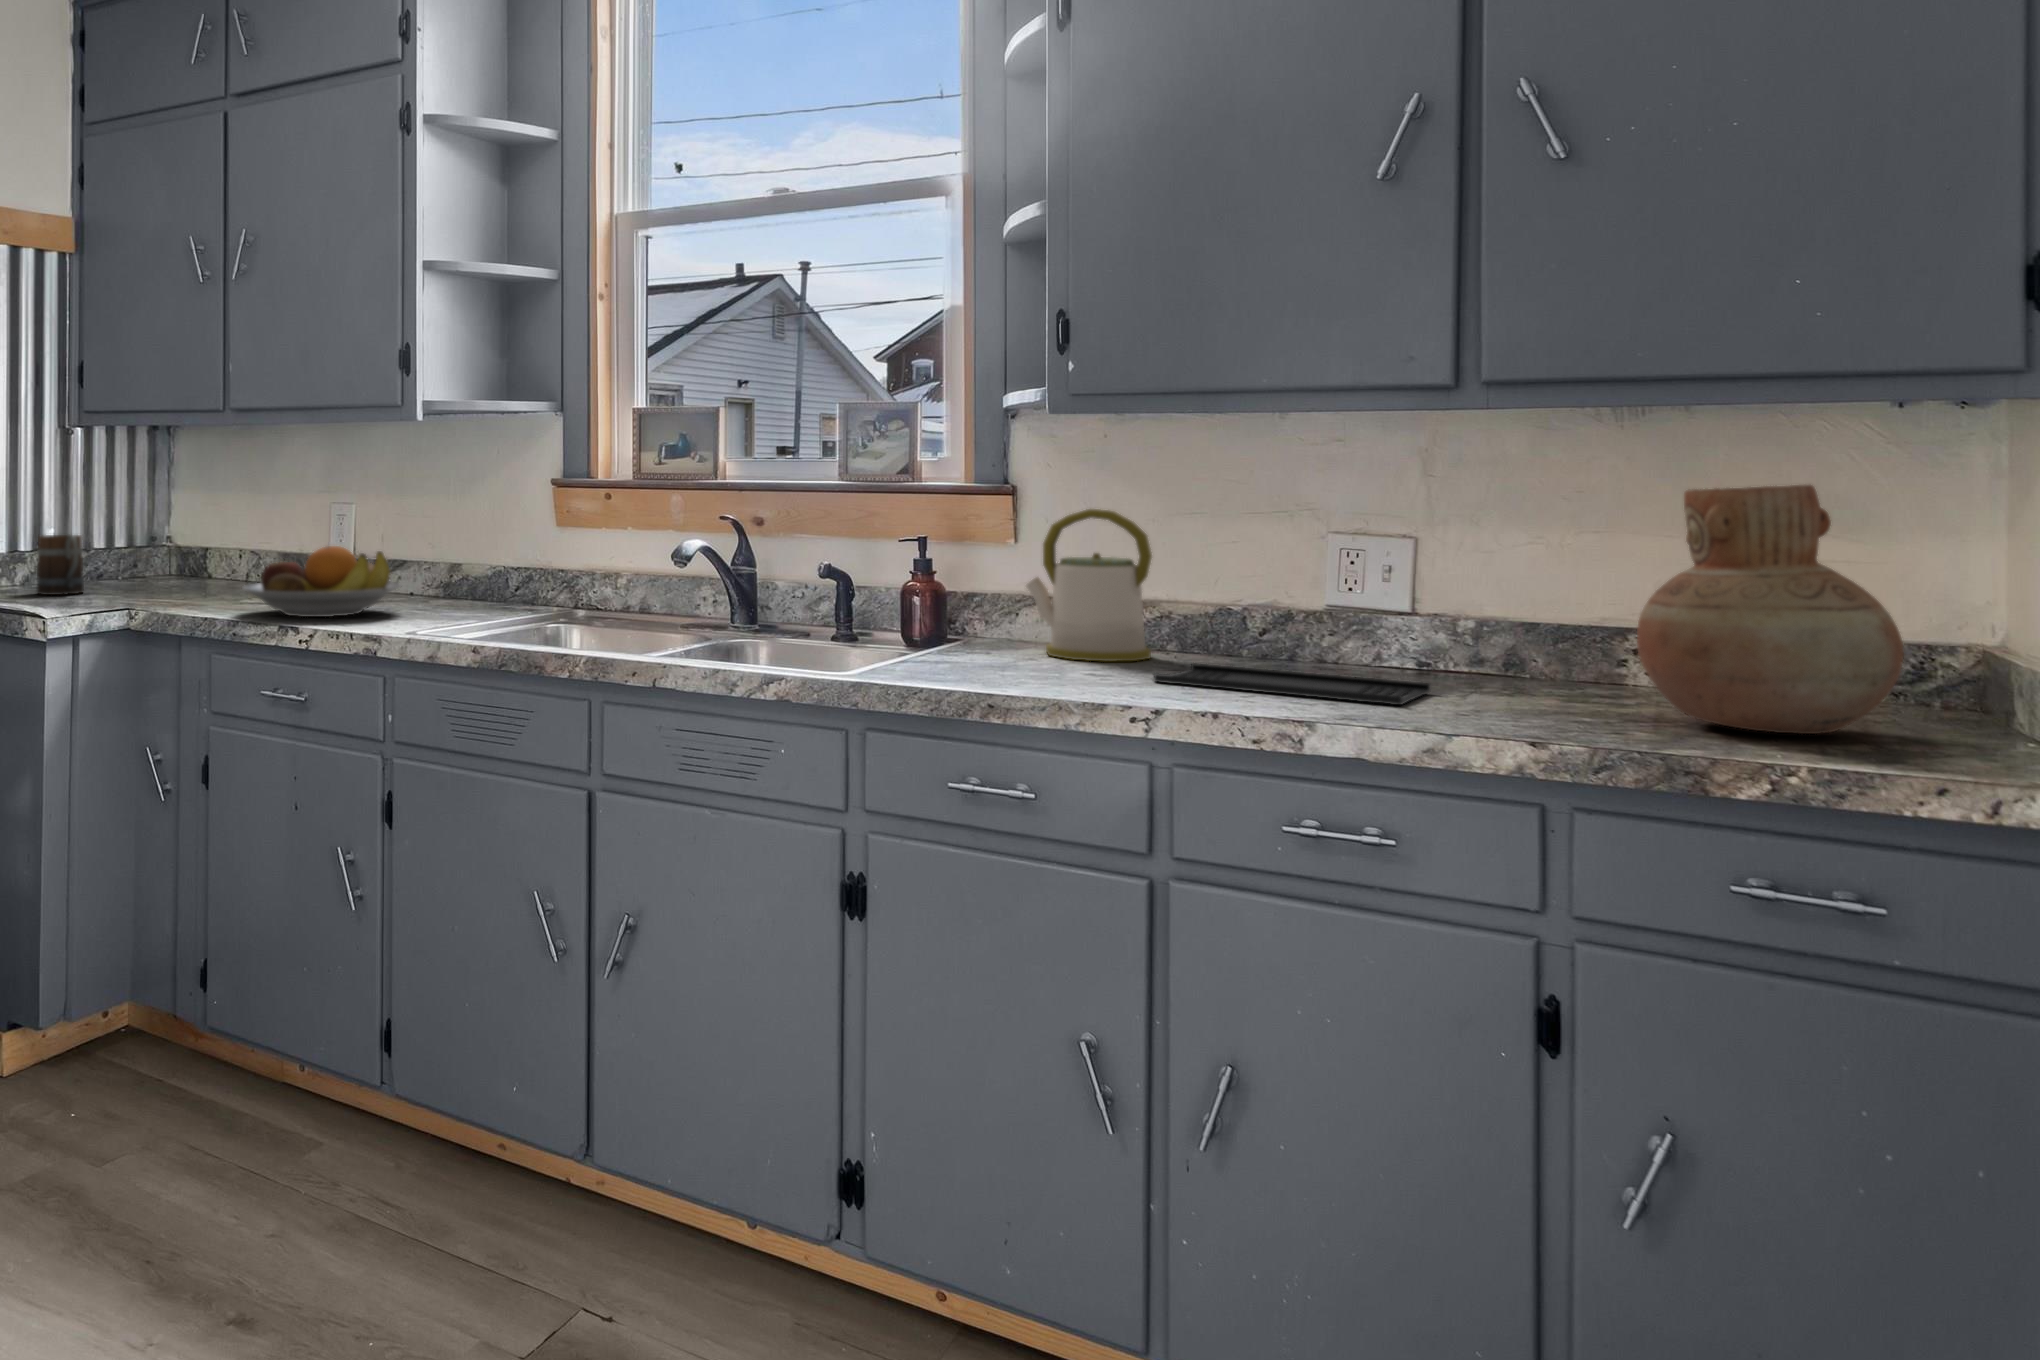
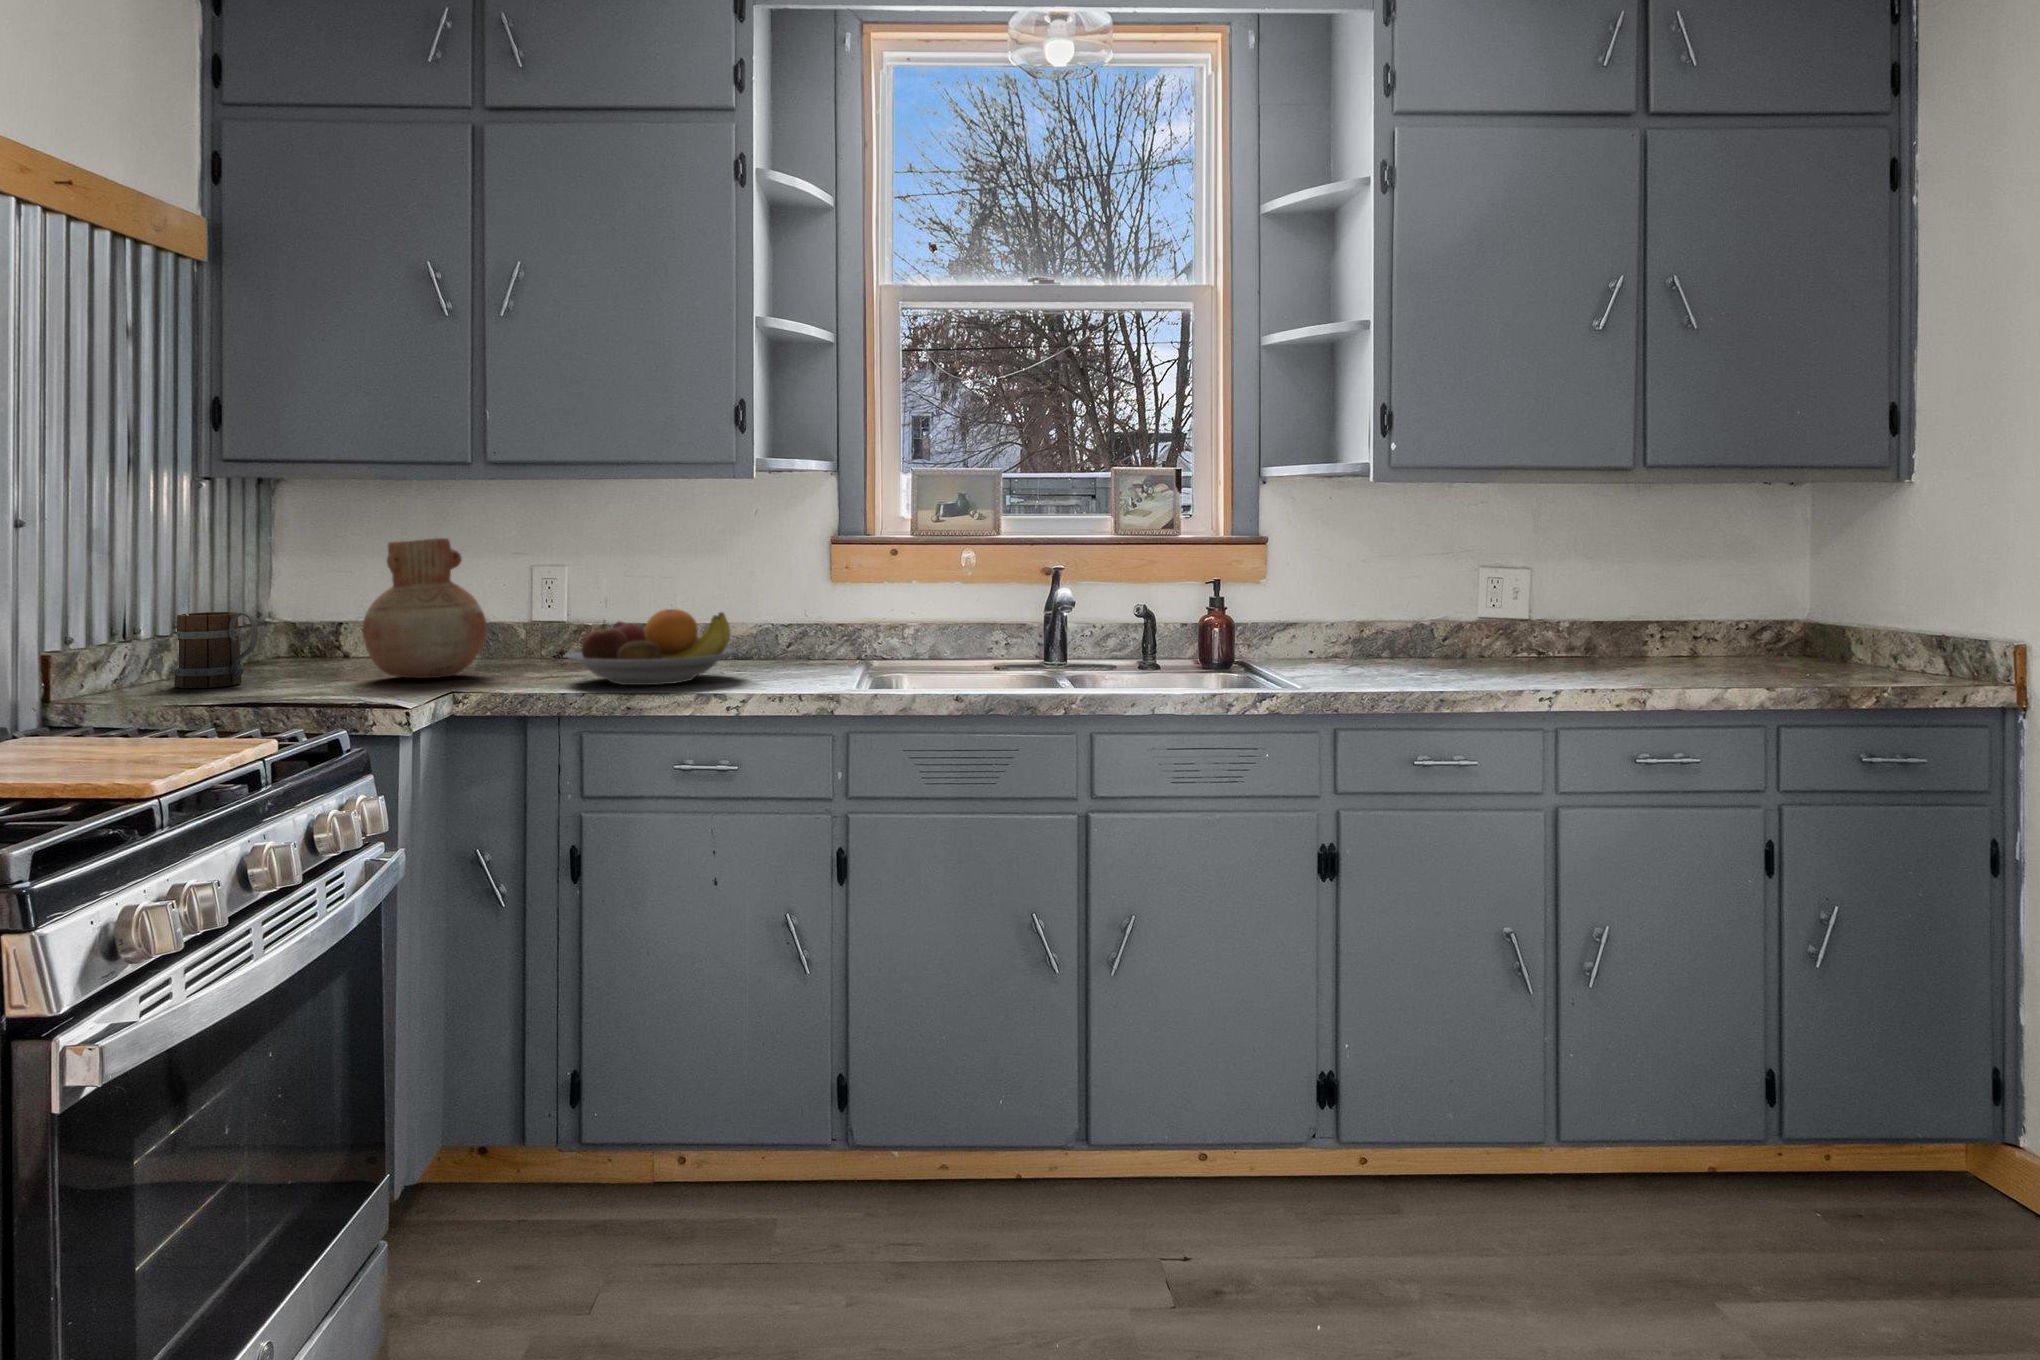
vase: present [1637,485,1904,734] -> present [363,538,487,678]
kettle: present [1026,509,1152,662] -> none [1307,554,1396,667]
tray: present [1154,663,1430,705] -> none [1451,662,1631,676]

